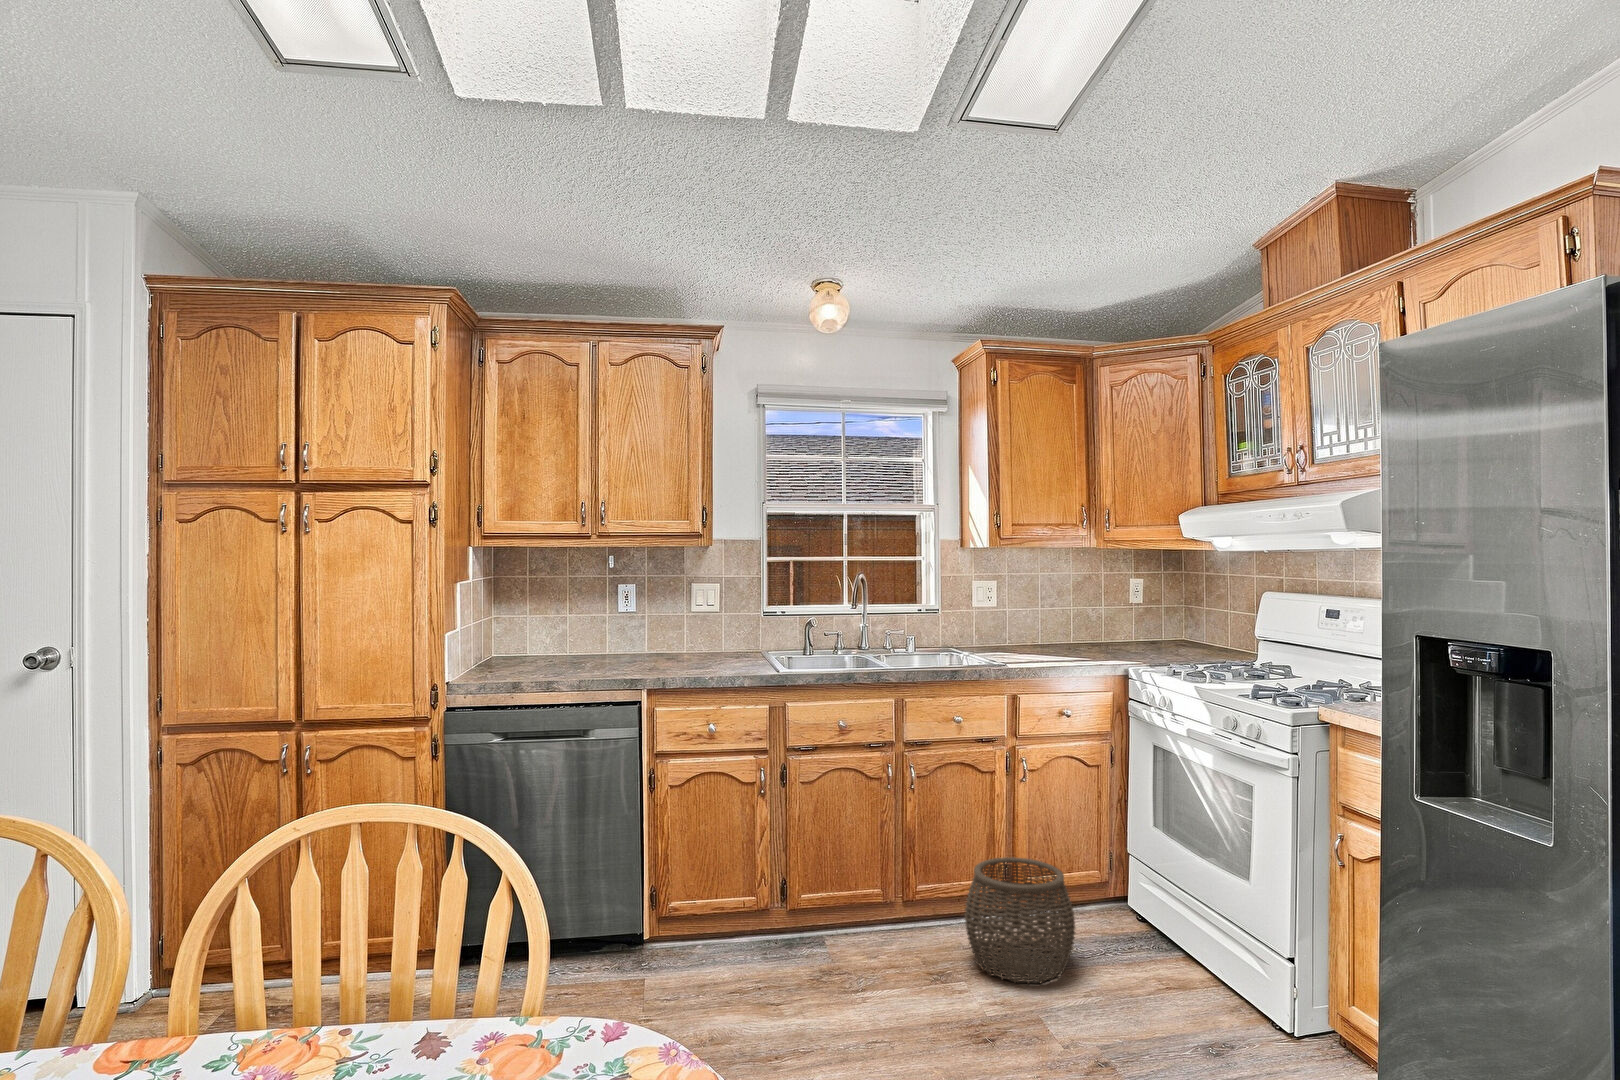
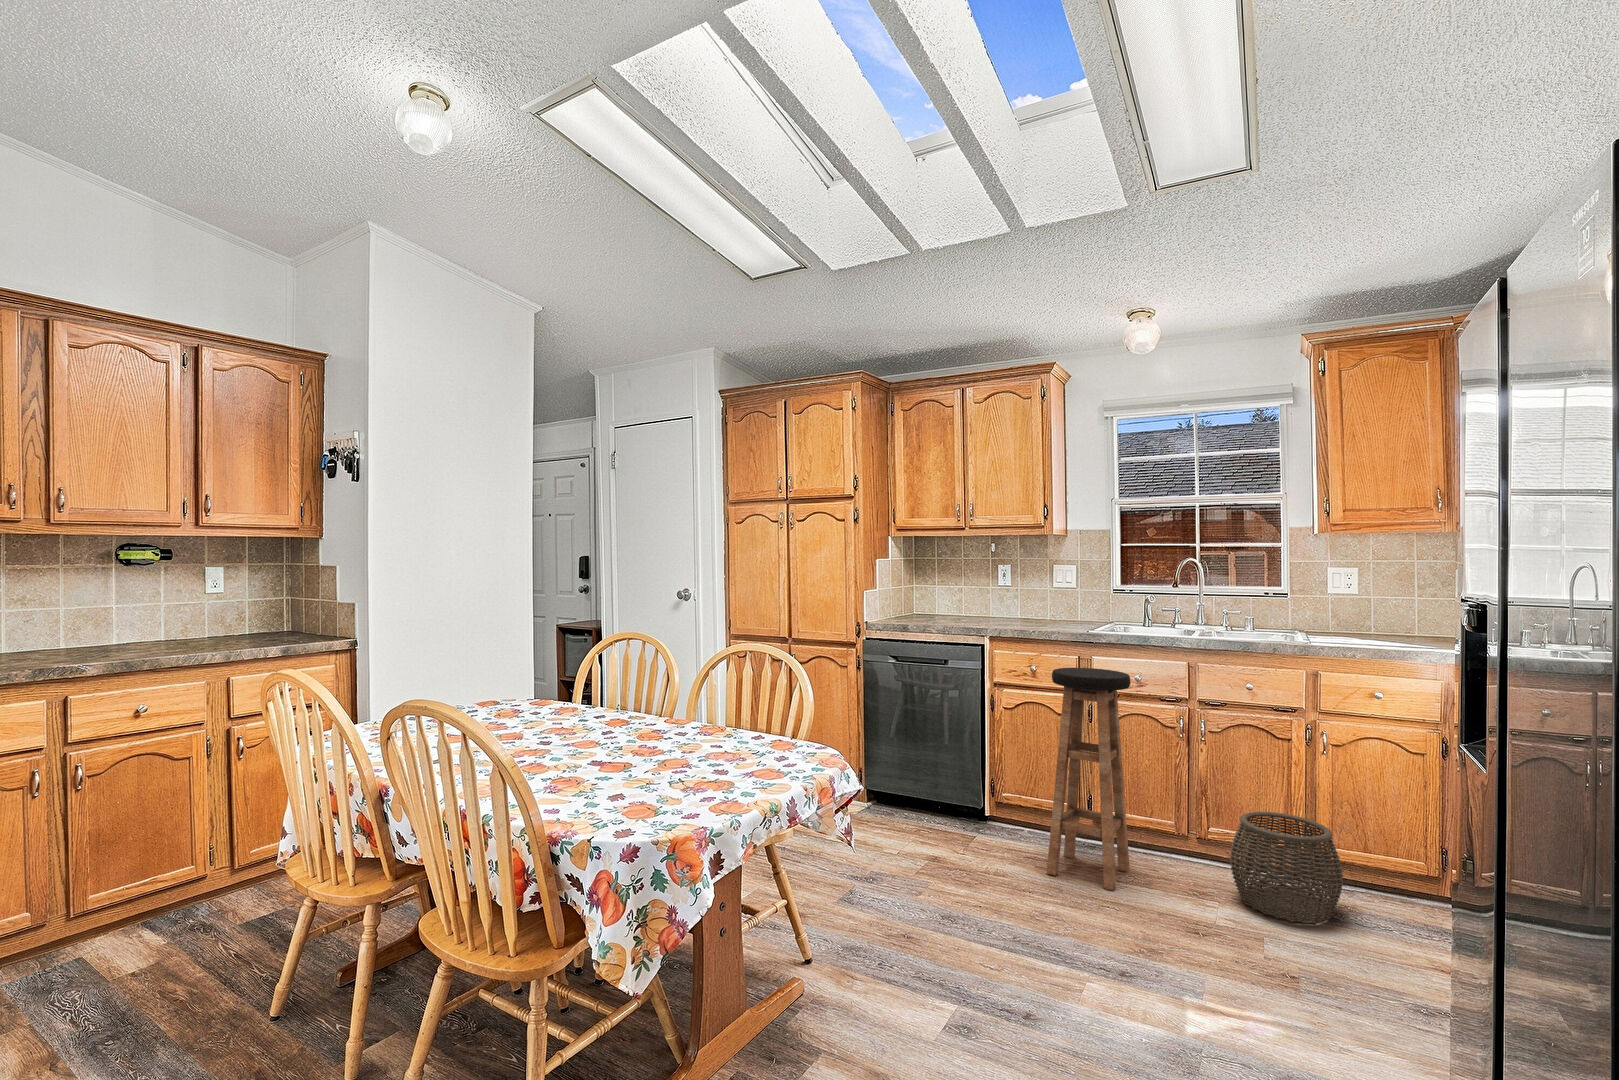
bar stool: none [767,718,863,1011] -> present [1047,668,1130,890]

